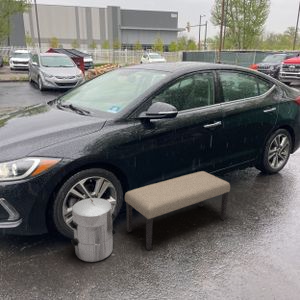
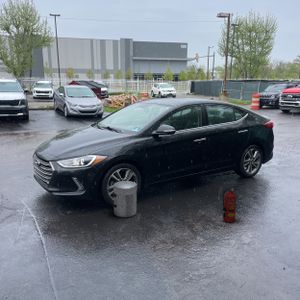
bench: present [125,171,230,250] -> none [144,170,211,213]
fire extinguisher: none [256,208,284,270] -> present [222,186,237,222]

